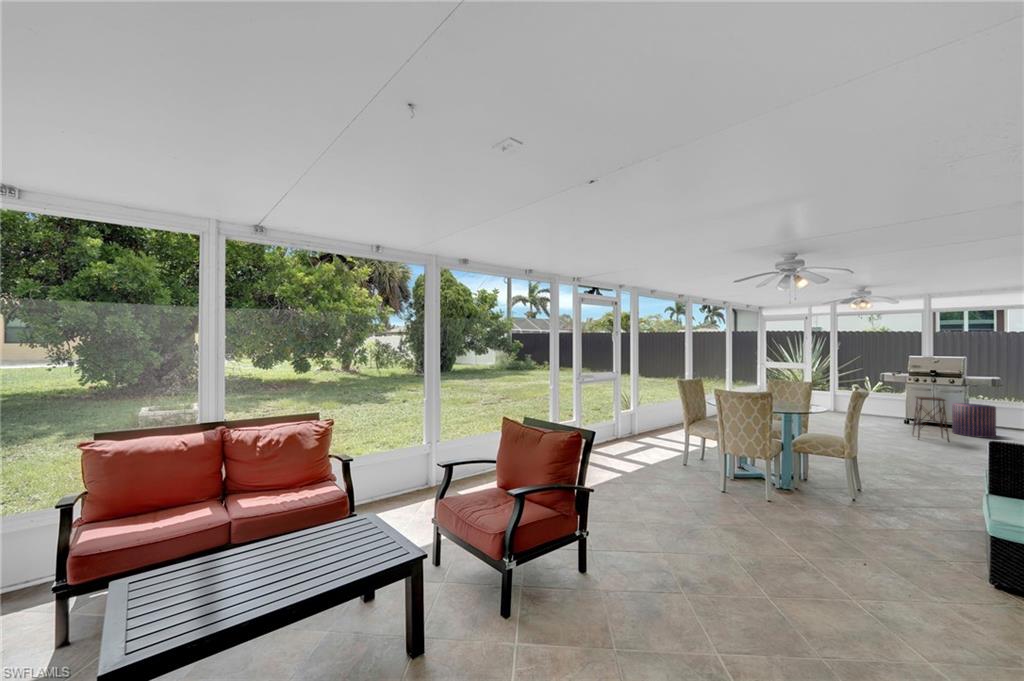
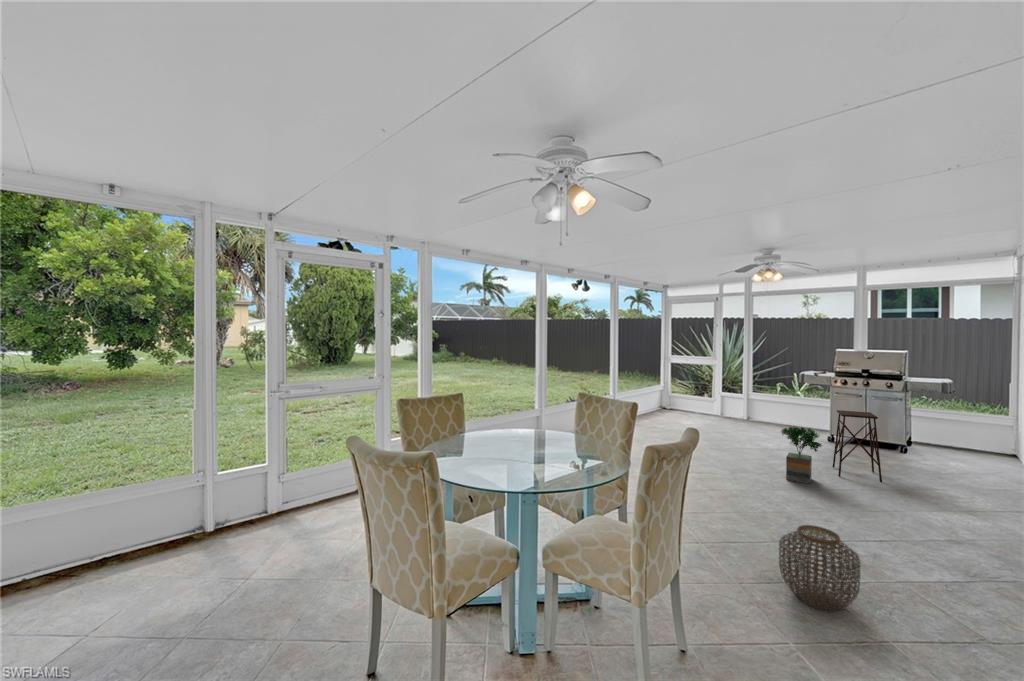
pouf: present [952,403,996,438] -> none [887,417,946,470]
potted tree: none [876,405,908,442] -> present [781,427,822,484]
woven basket: none [897,443,943,482] -> present [779,525,860,611]

